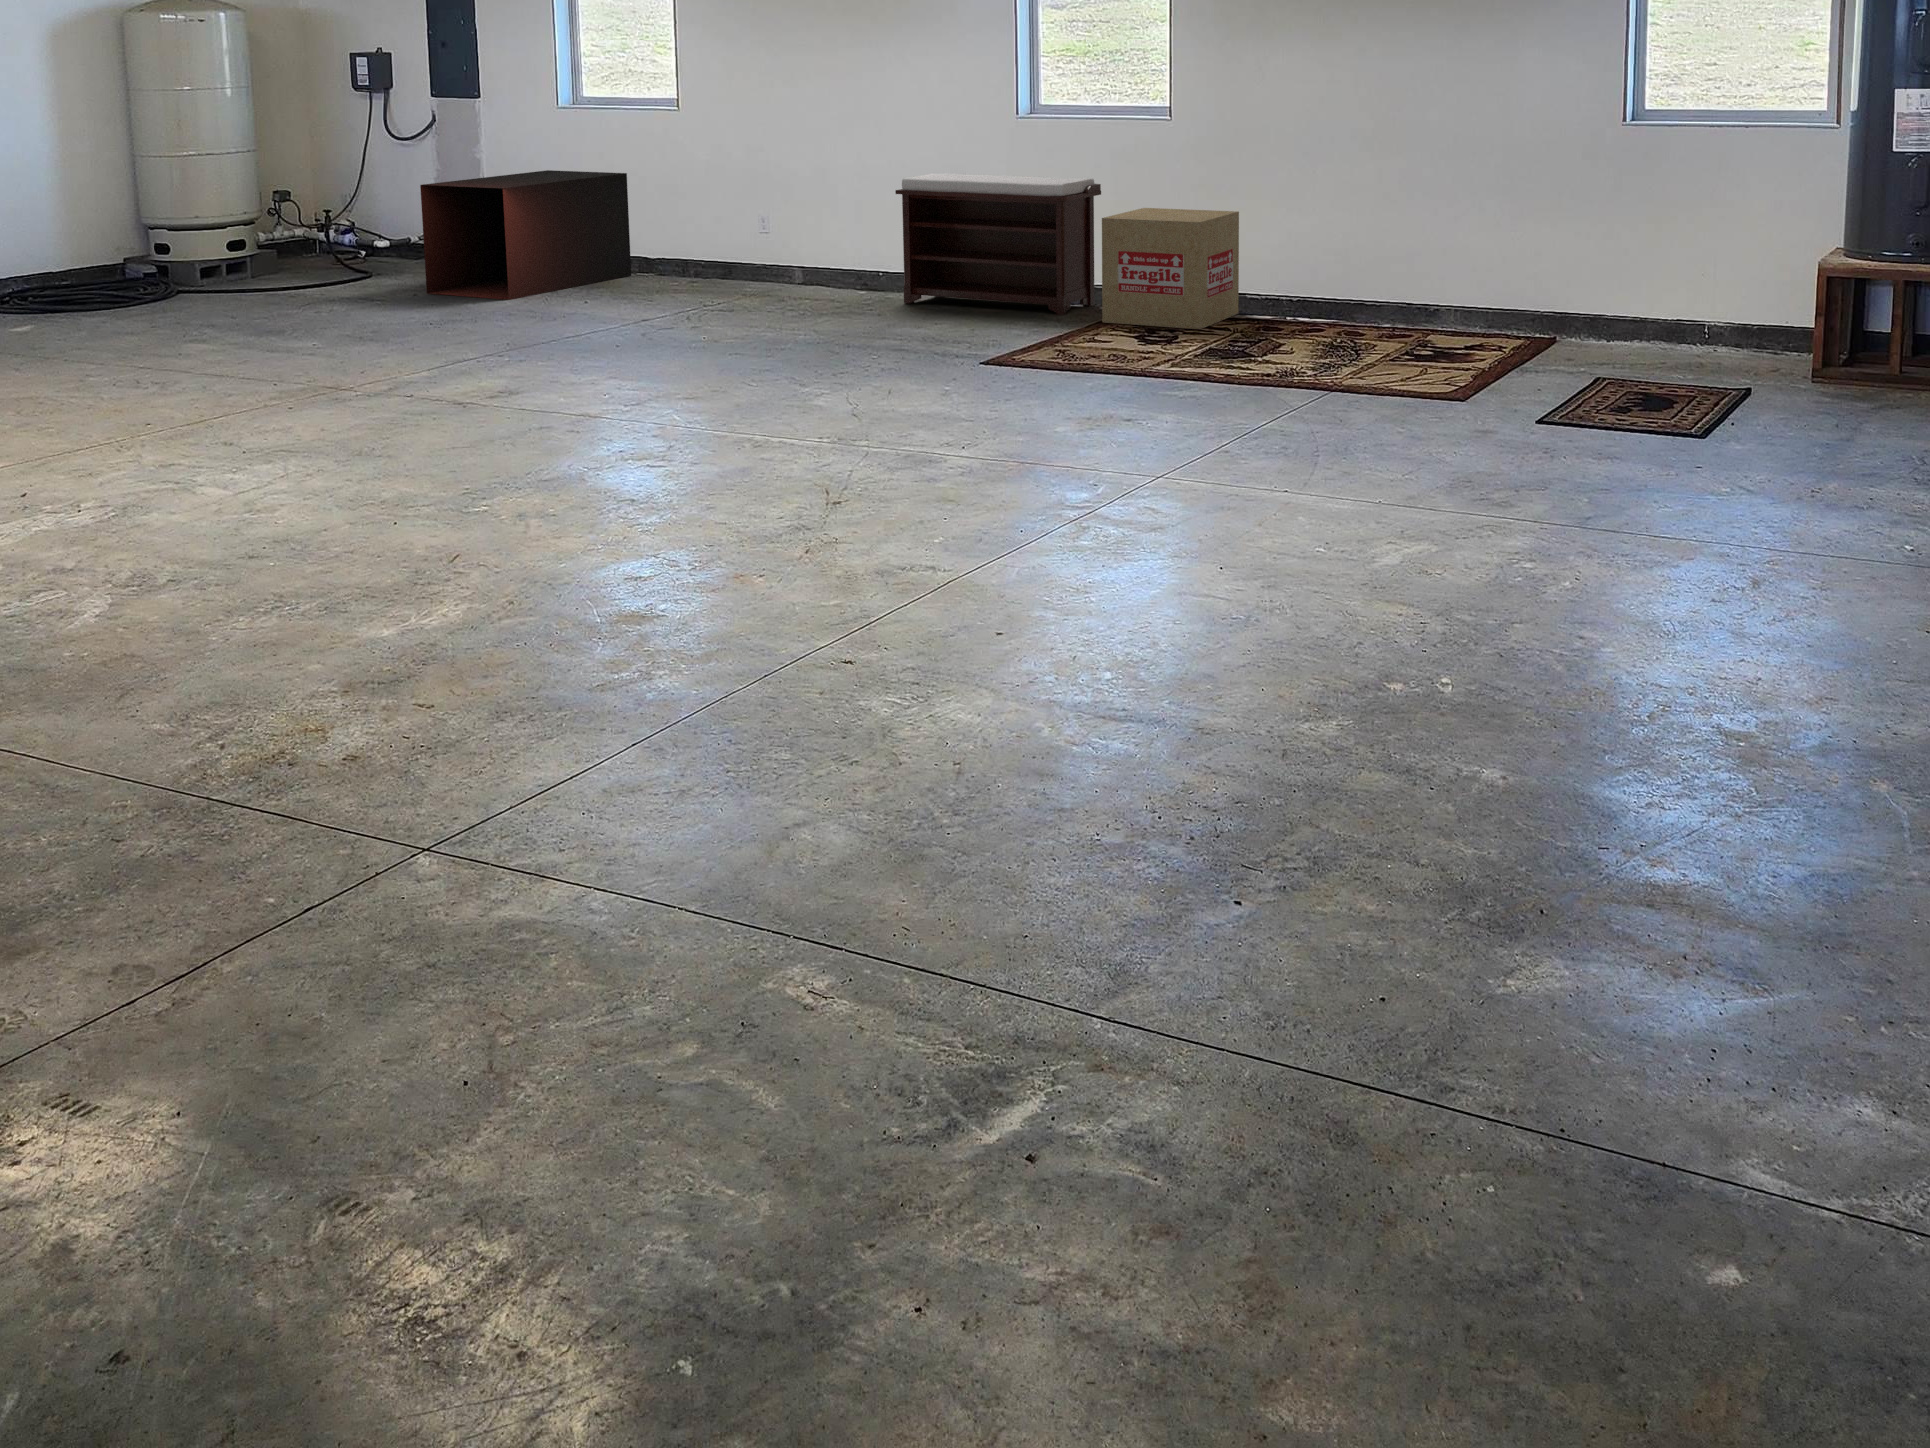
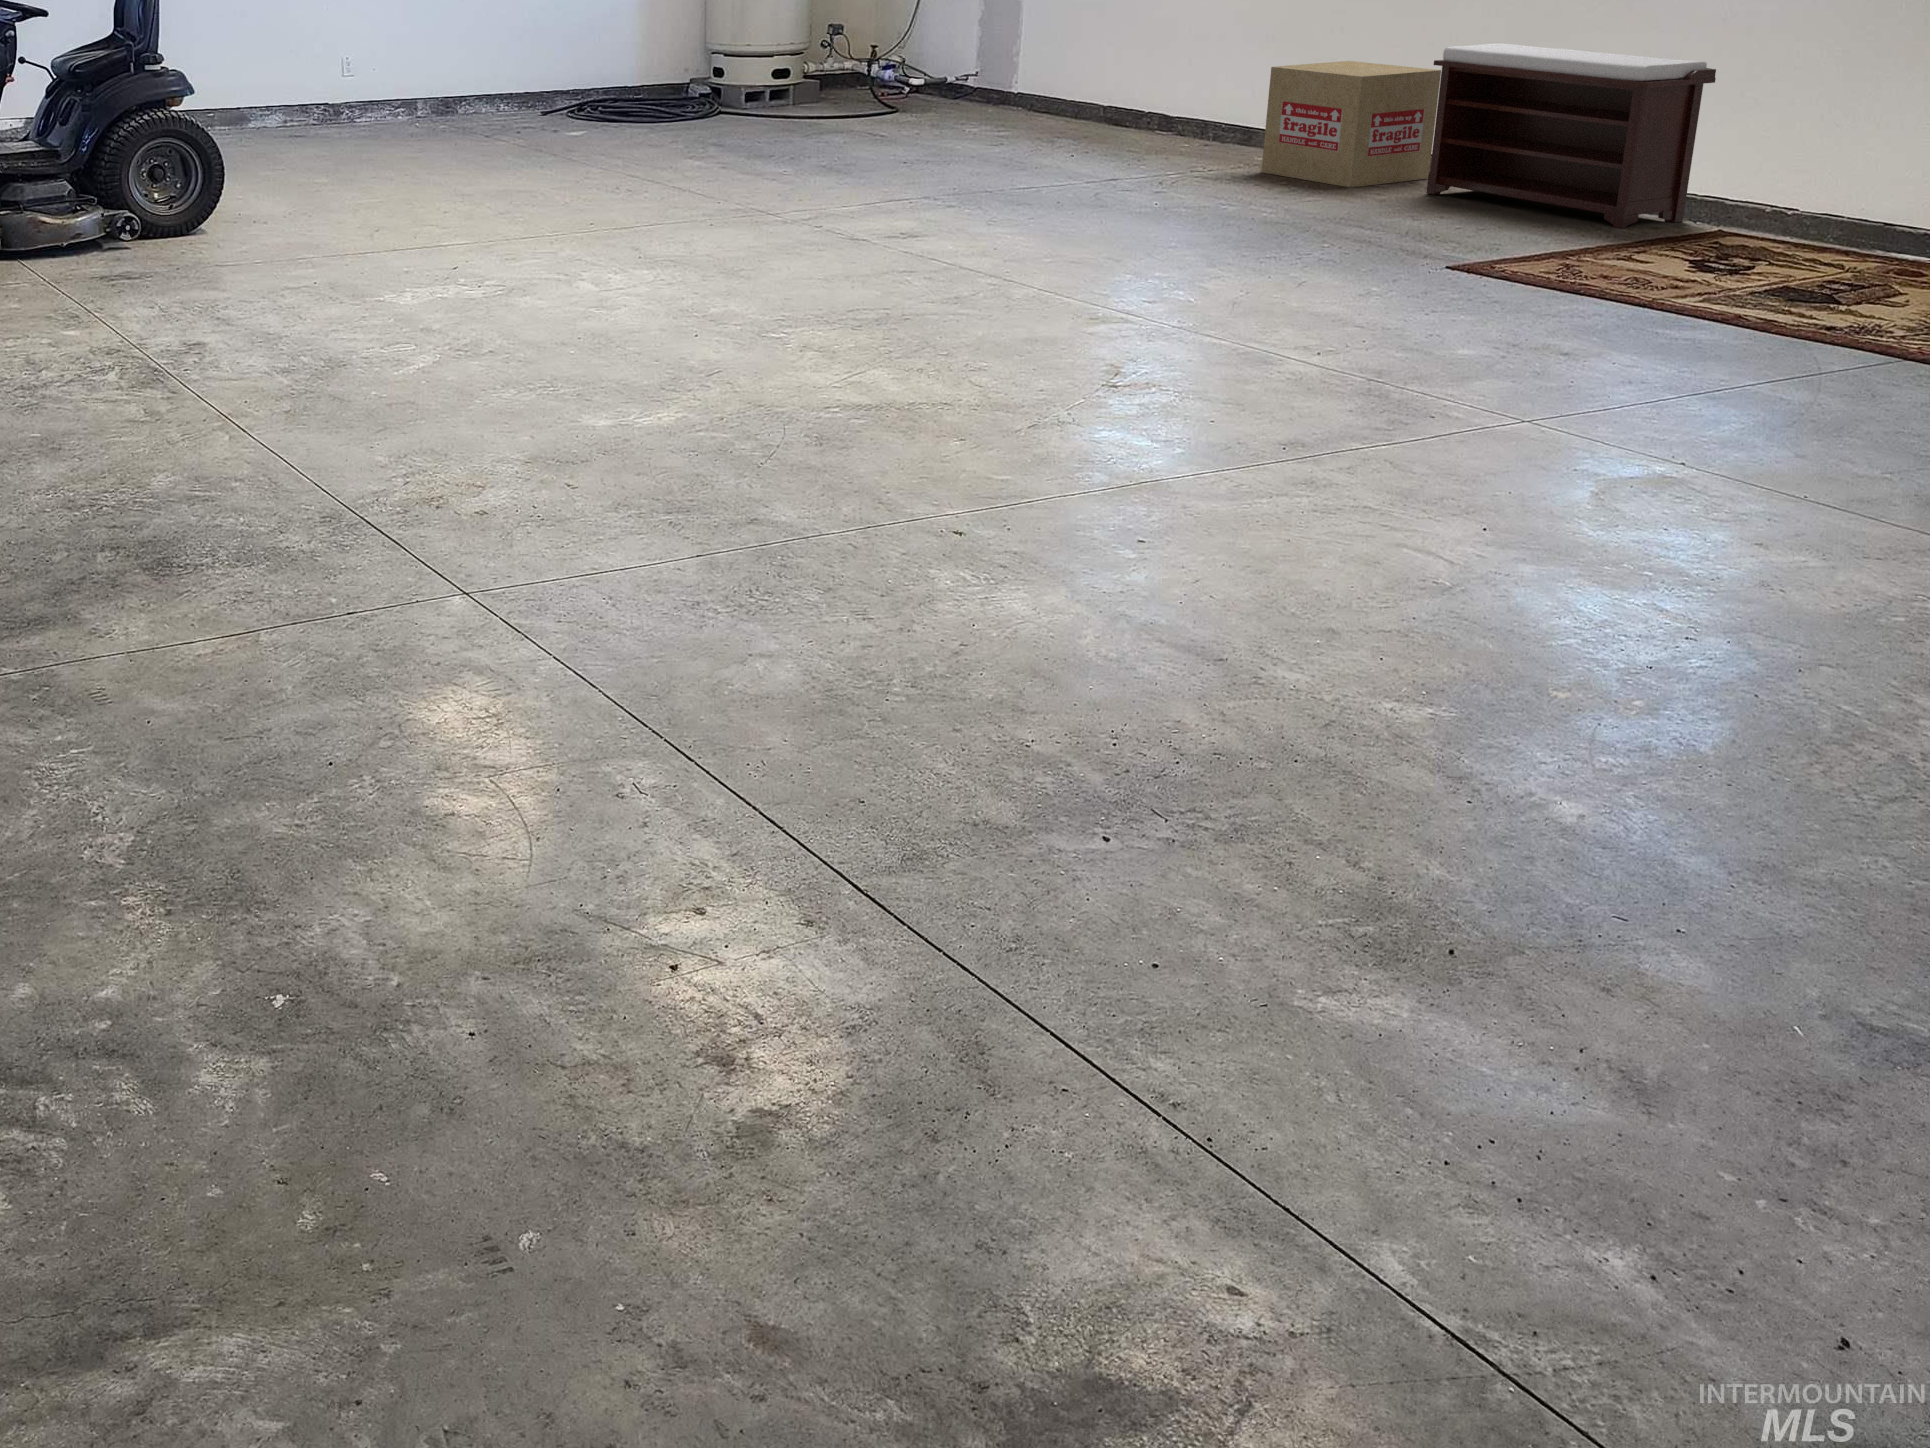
storage cabinet: present [420,170,631,300] -> none [928,17,1157,147]
cardboard box: present [1102,208,1239,329] -> present [1261,61,1441,187]

